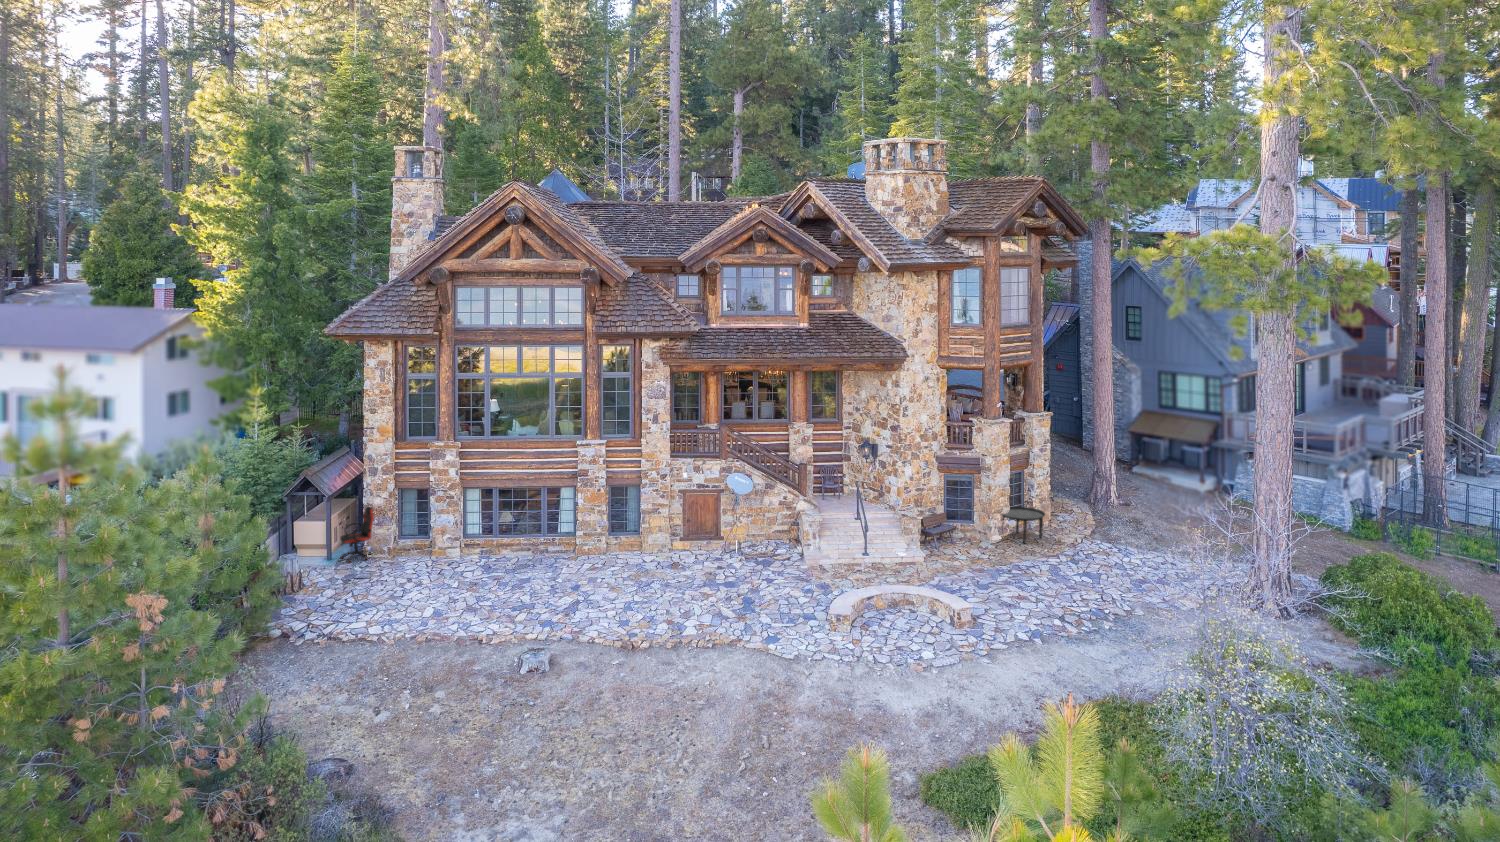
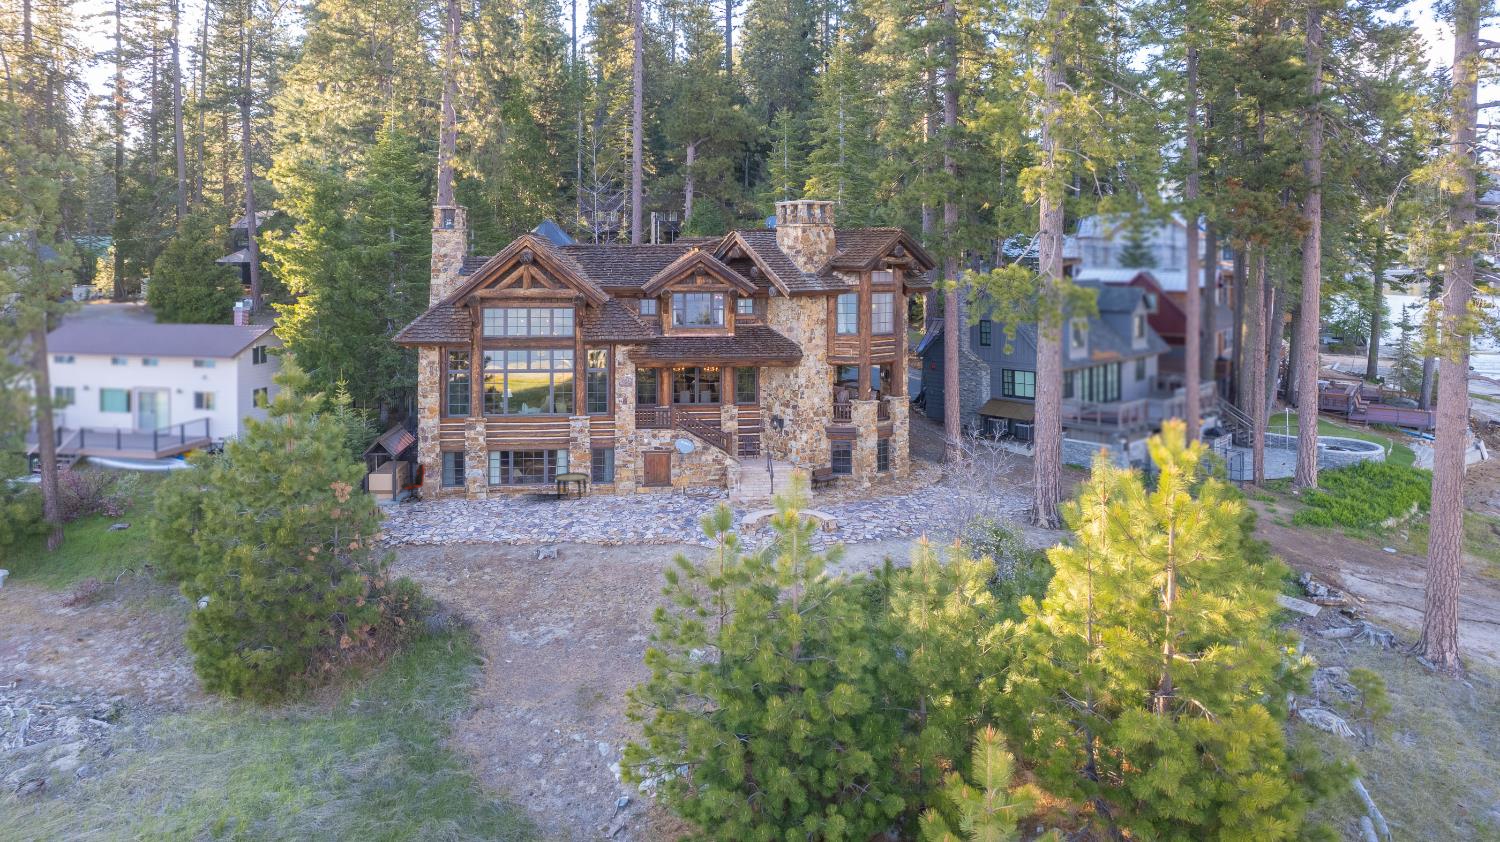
round table: present [1001,507,1045,544] -> present [554,473,589,498]

